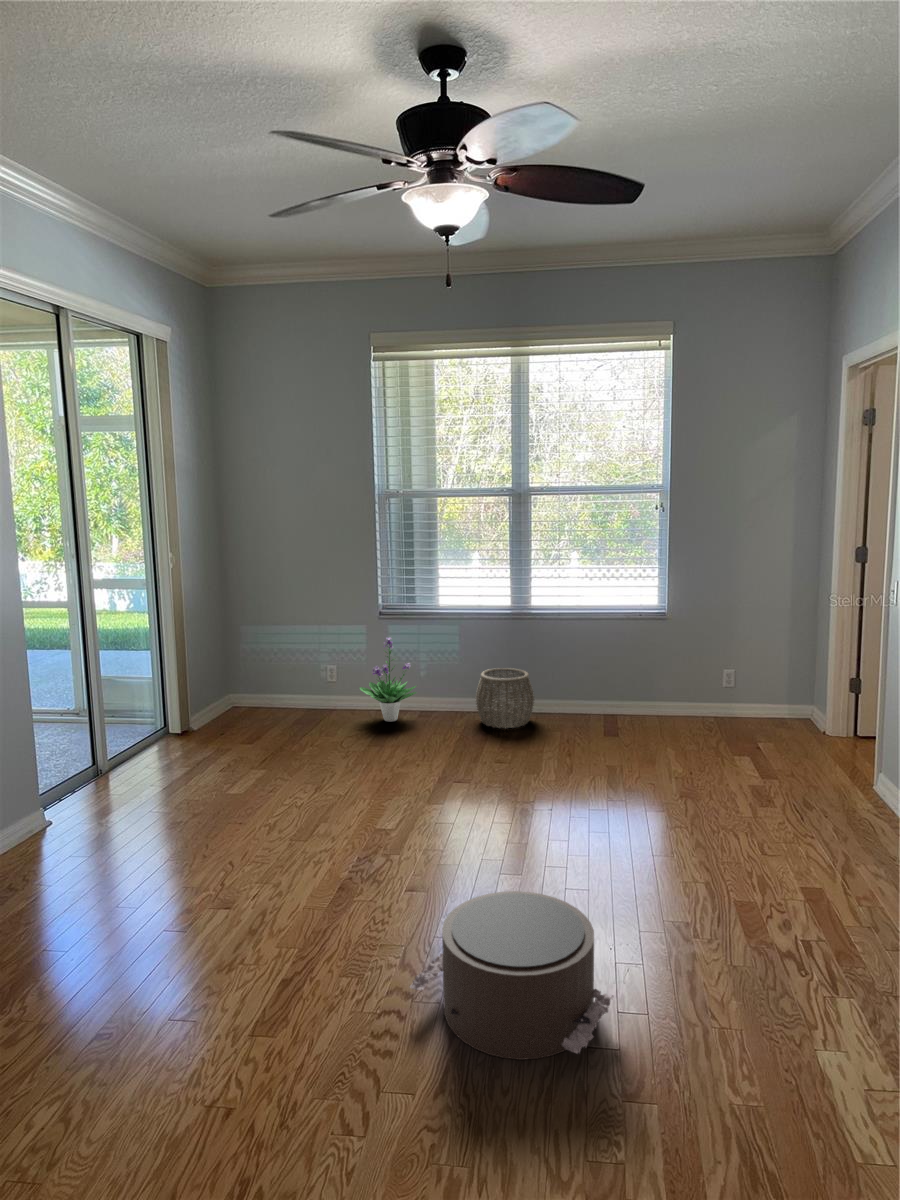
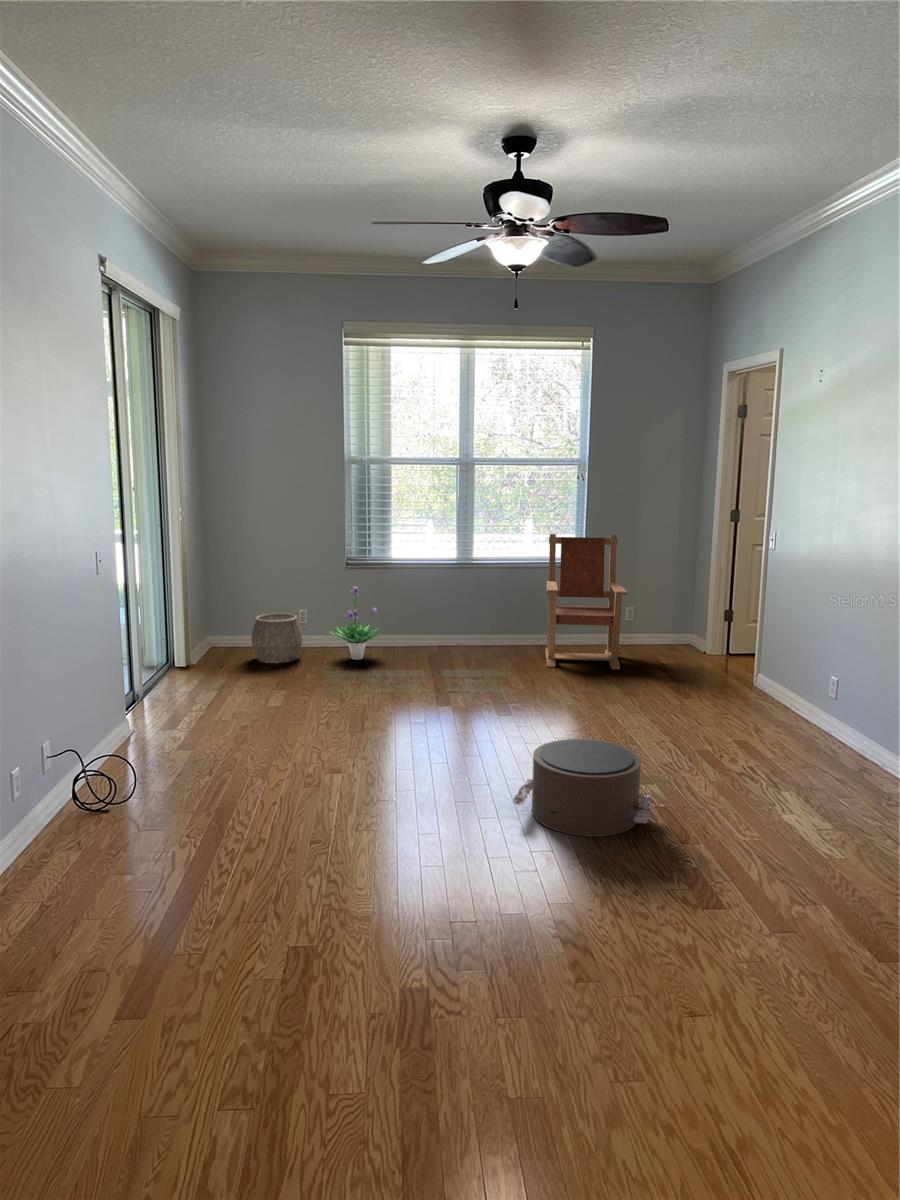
armchair: none [601,577,705,751] -> present [546,534,627,669]
woven basket: present [476,668,534,728] -> present [251,613,302,663]

